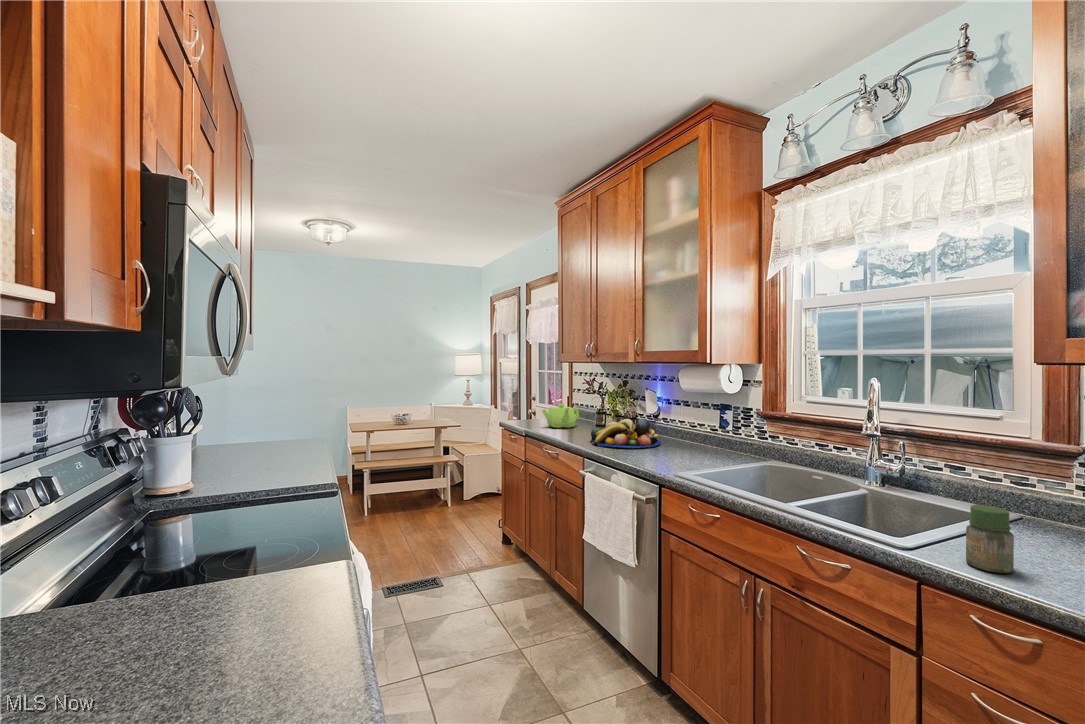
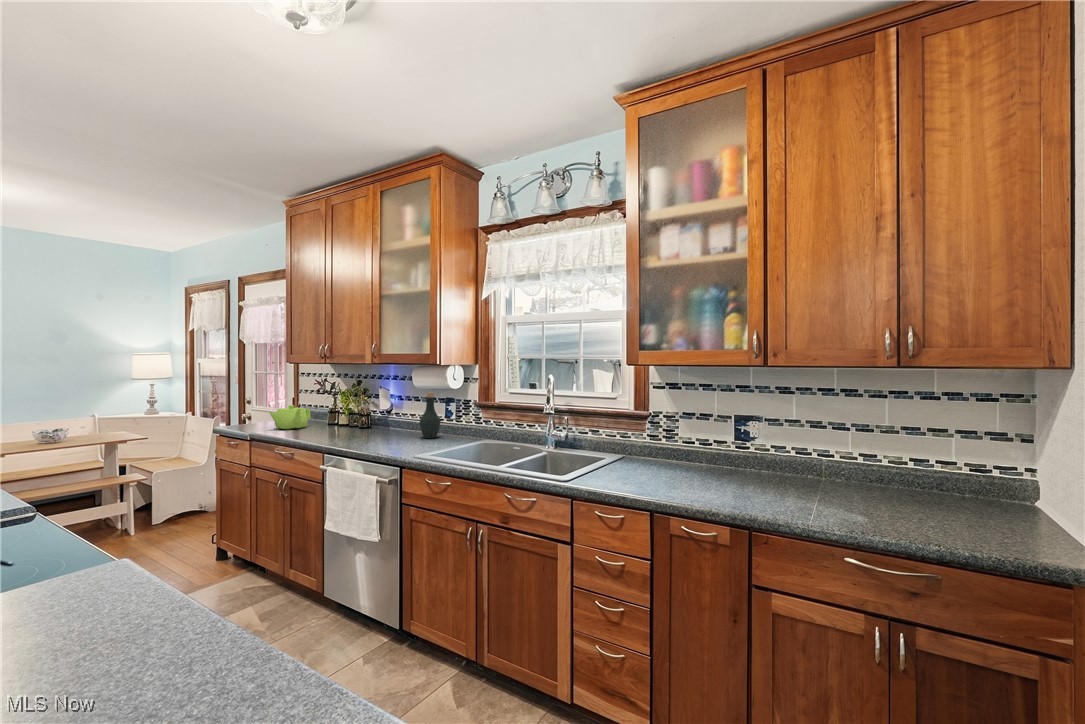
bottle: none [687,397,713,452] -> present [420,393,440,438]
fruit bowl: present [590,419,661,448] -> none [327,414,396,441]
jar: present [966,505,1014,573] -> none [596,448,617,486]

